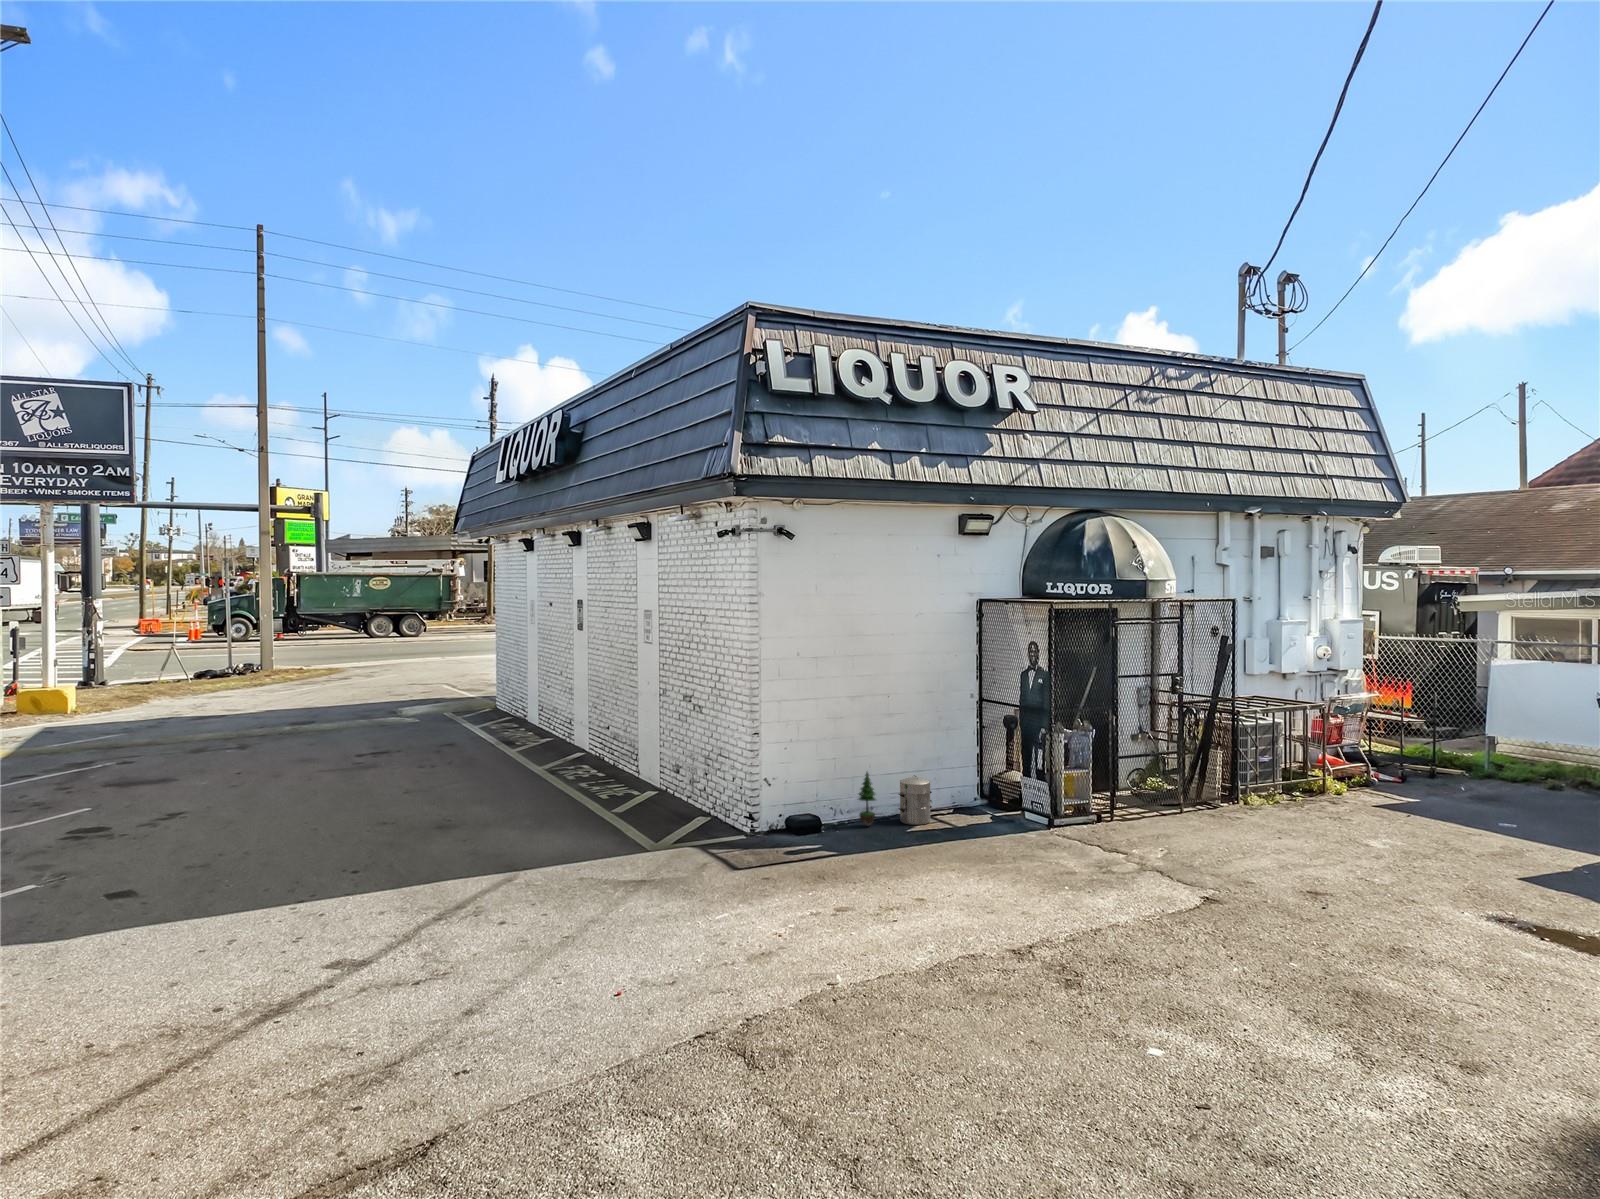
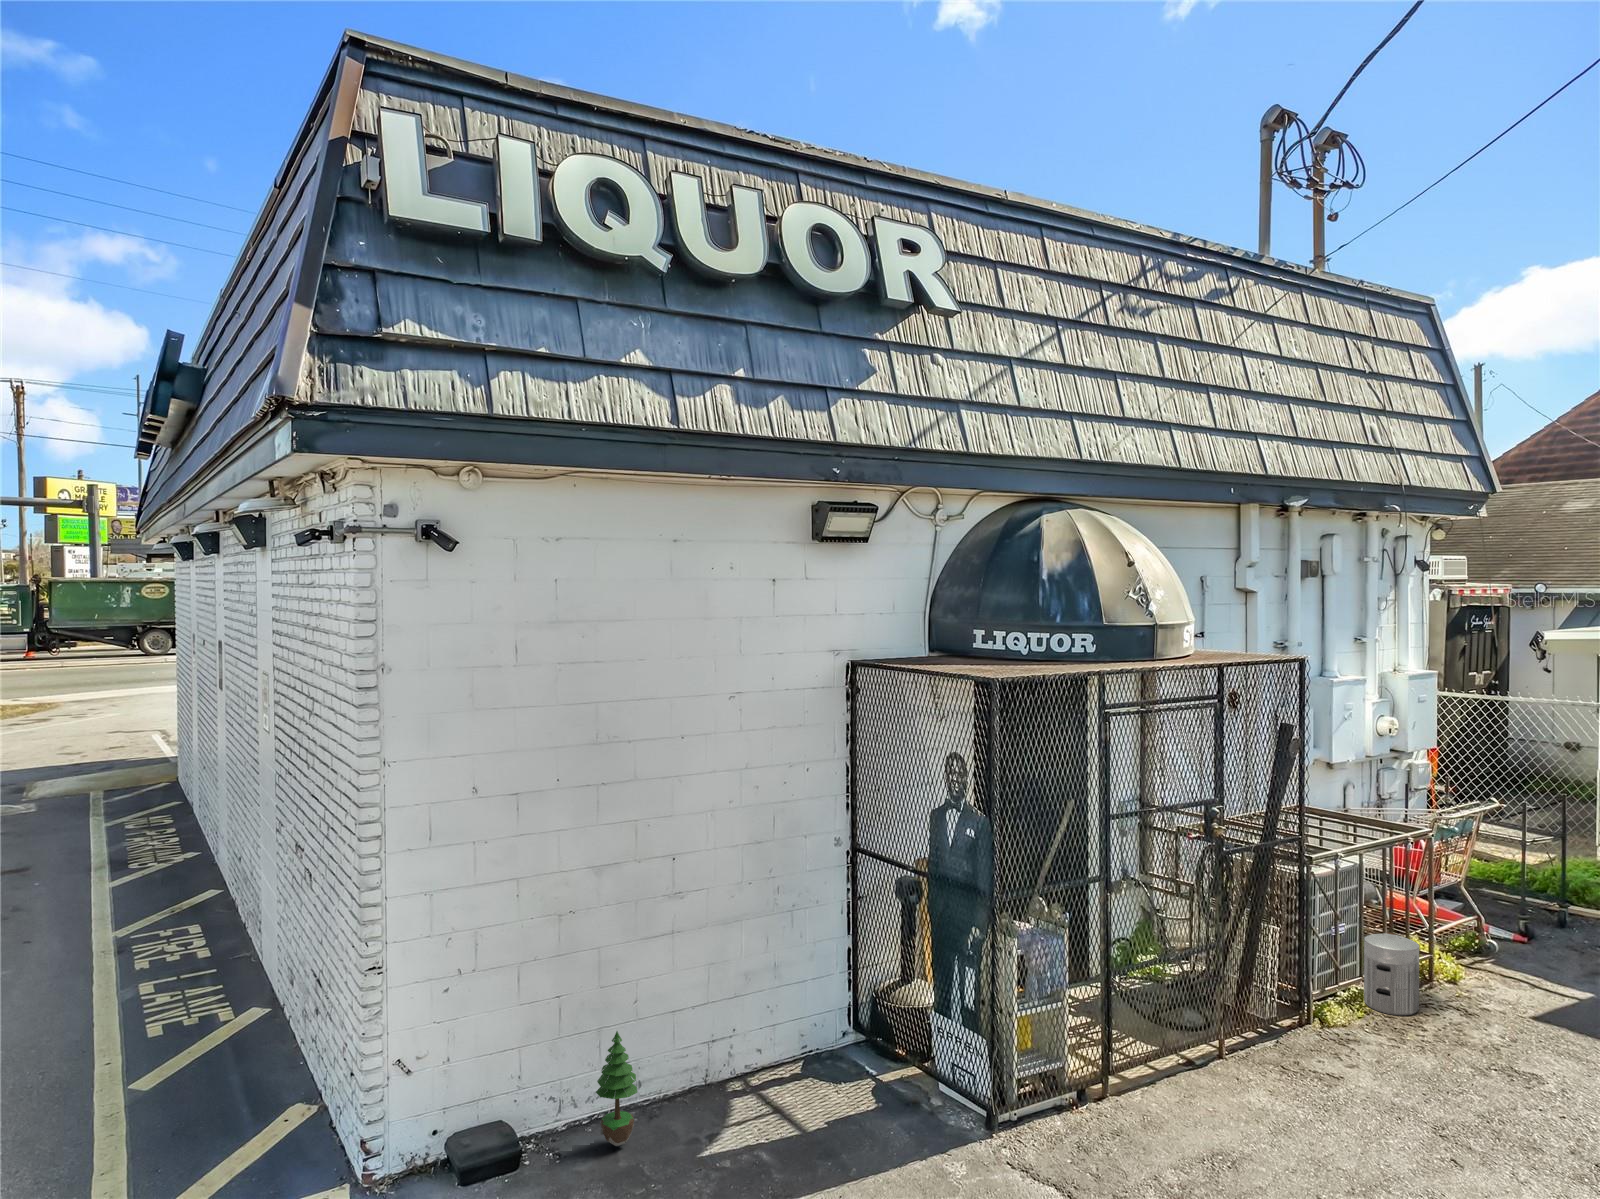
waste bin: present [898,775,932,825] -> present [1364,933,1420,1016]

